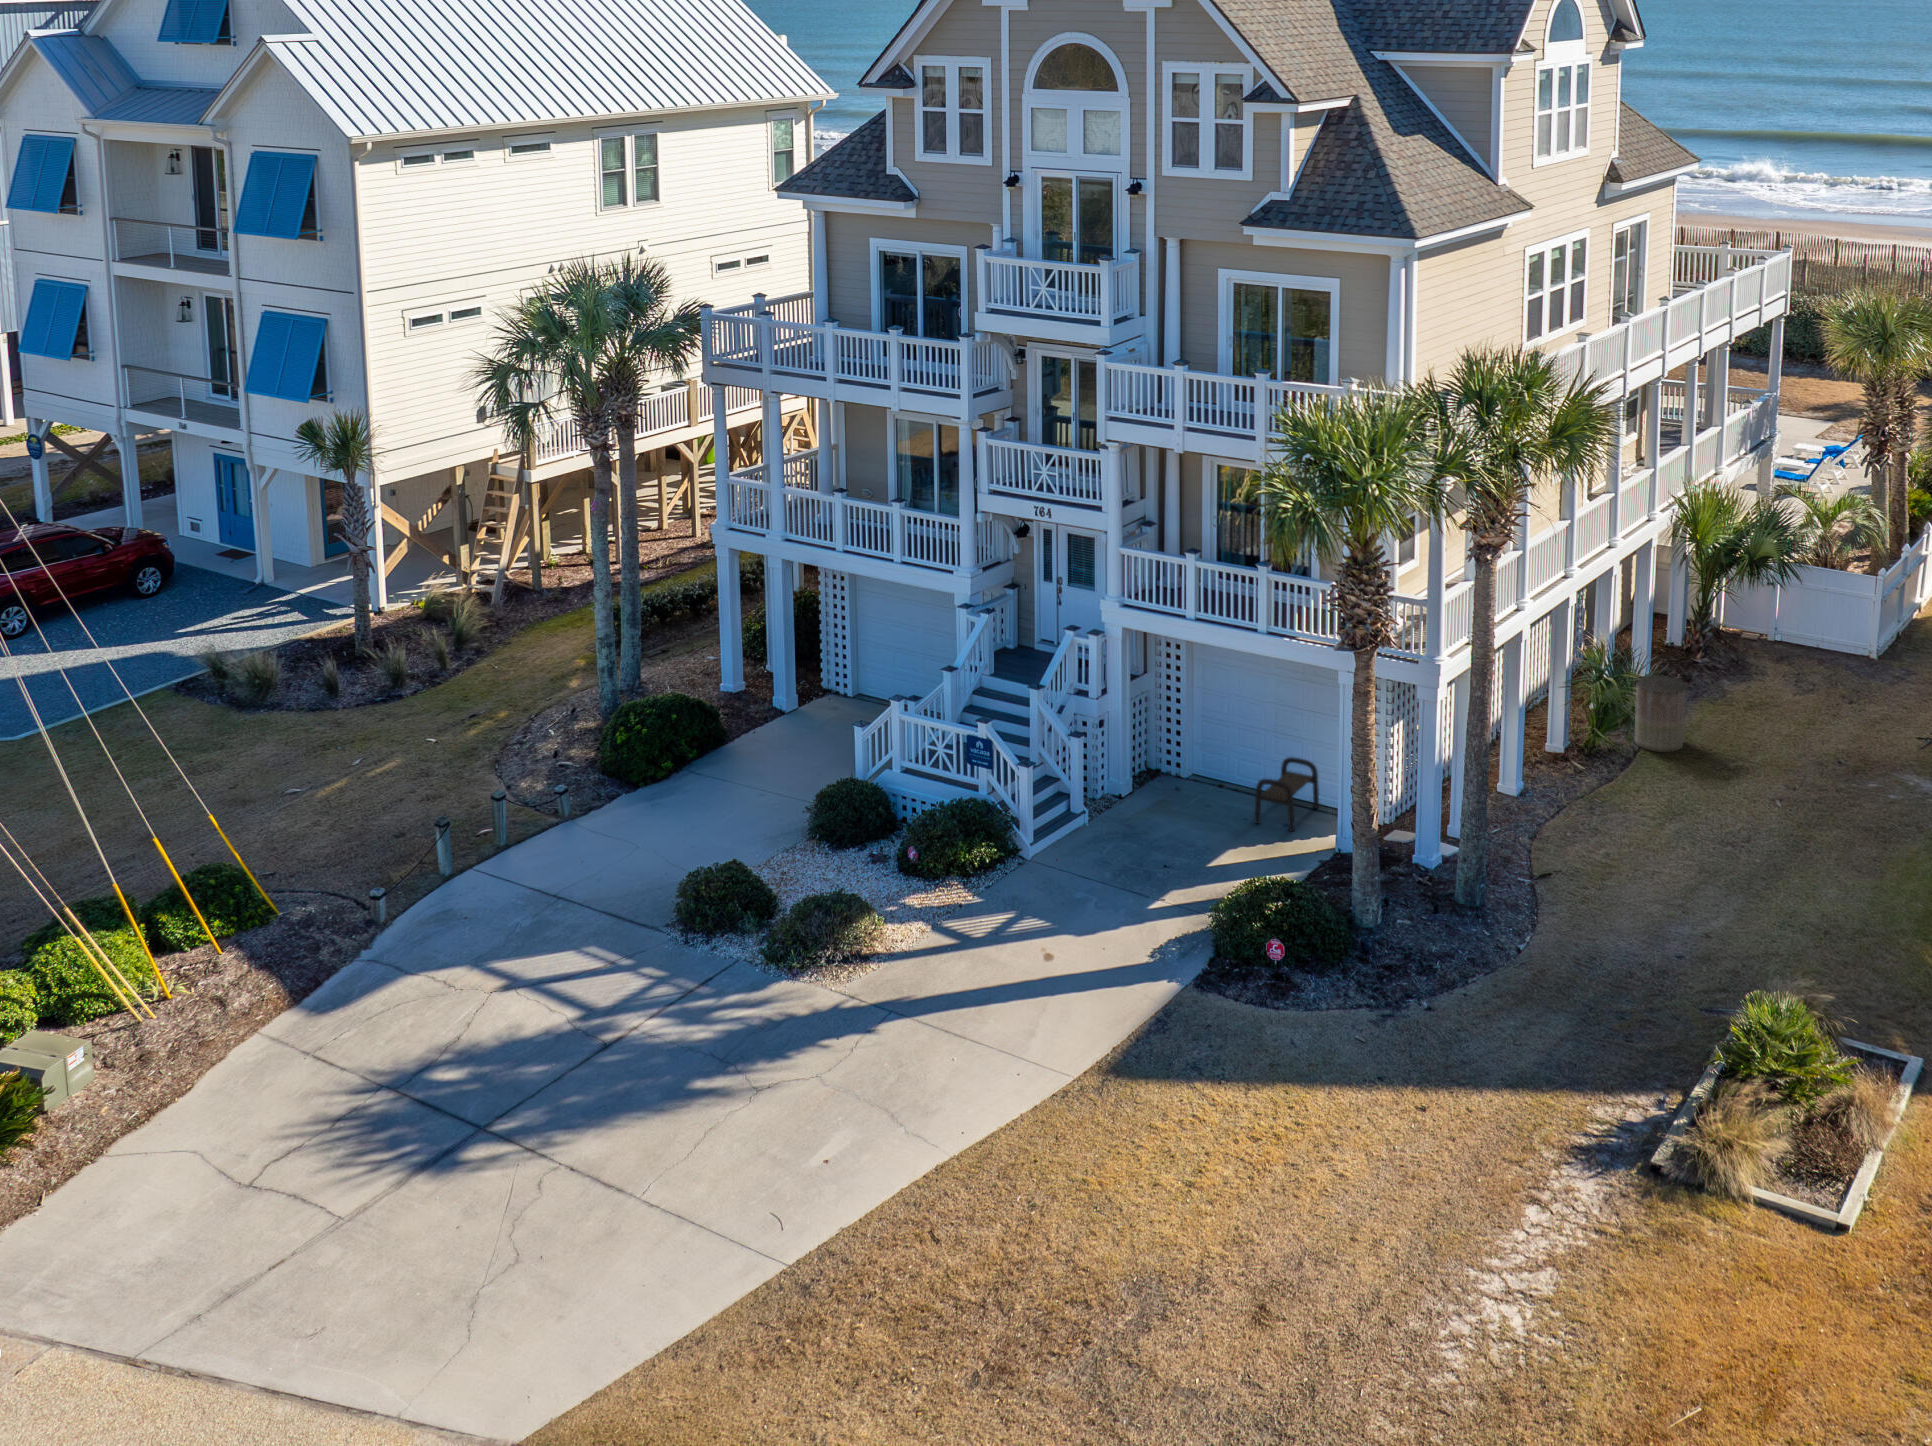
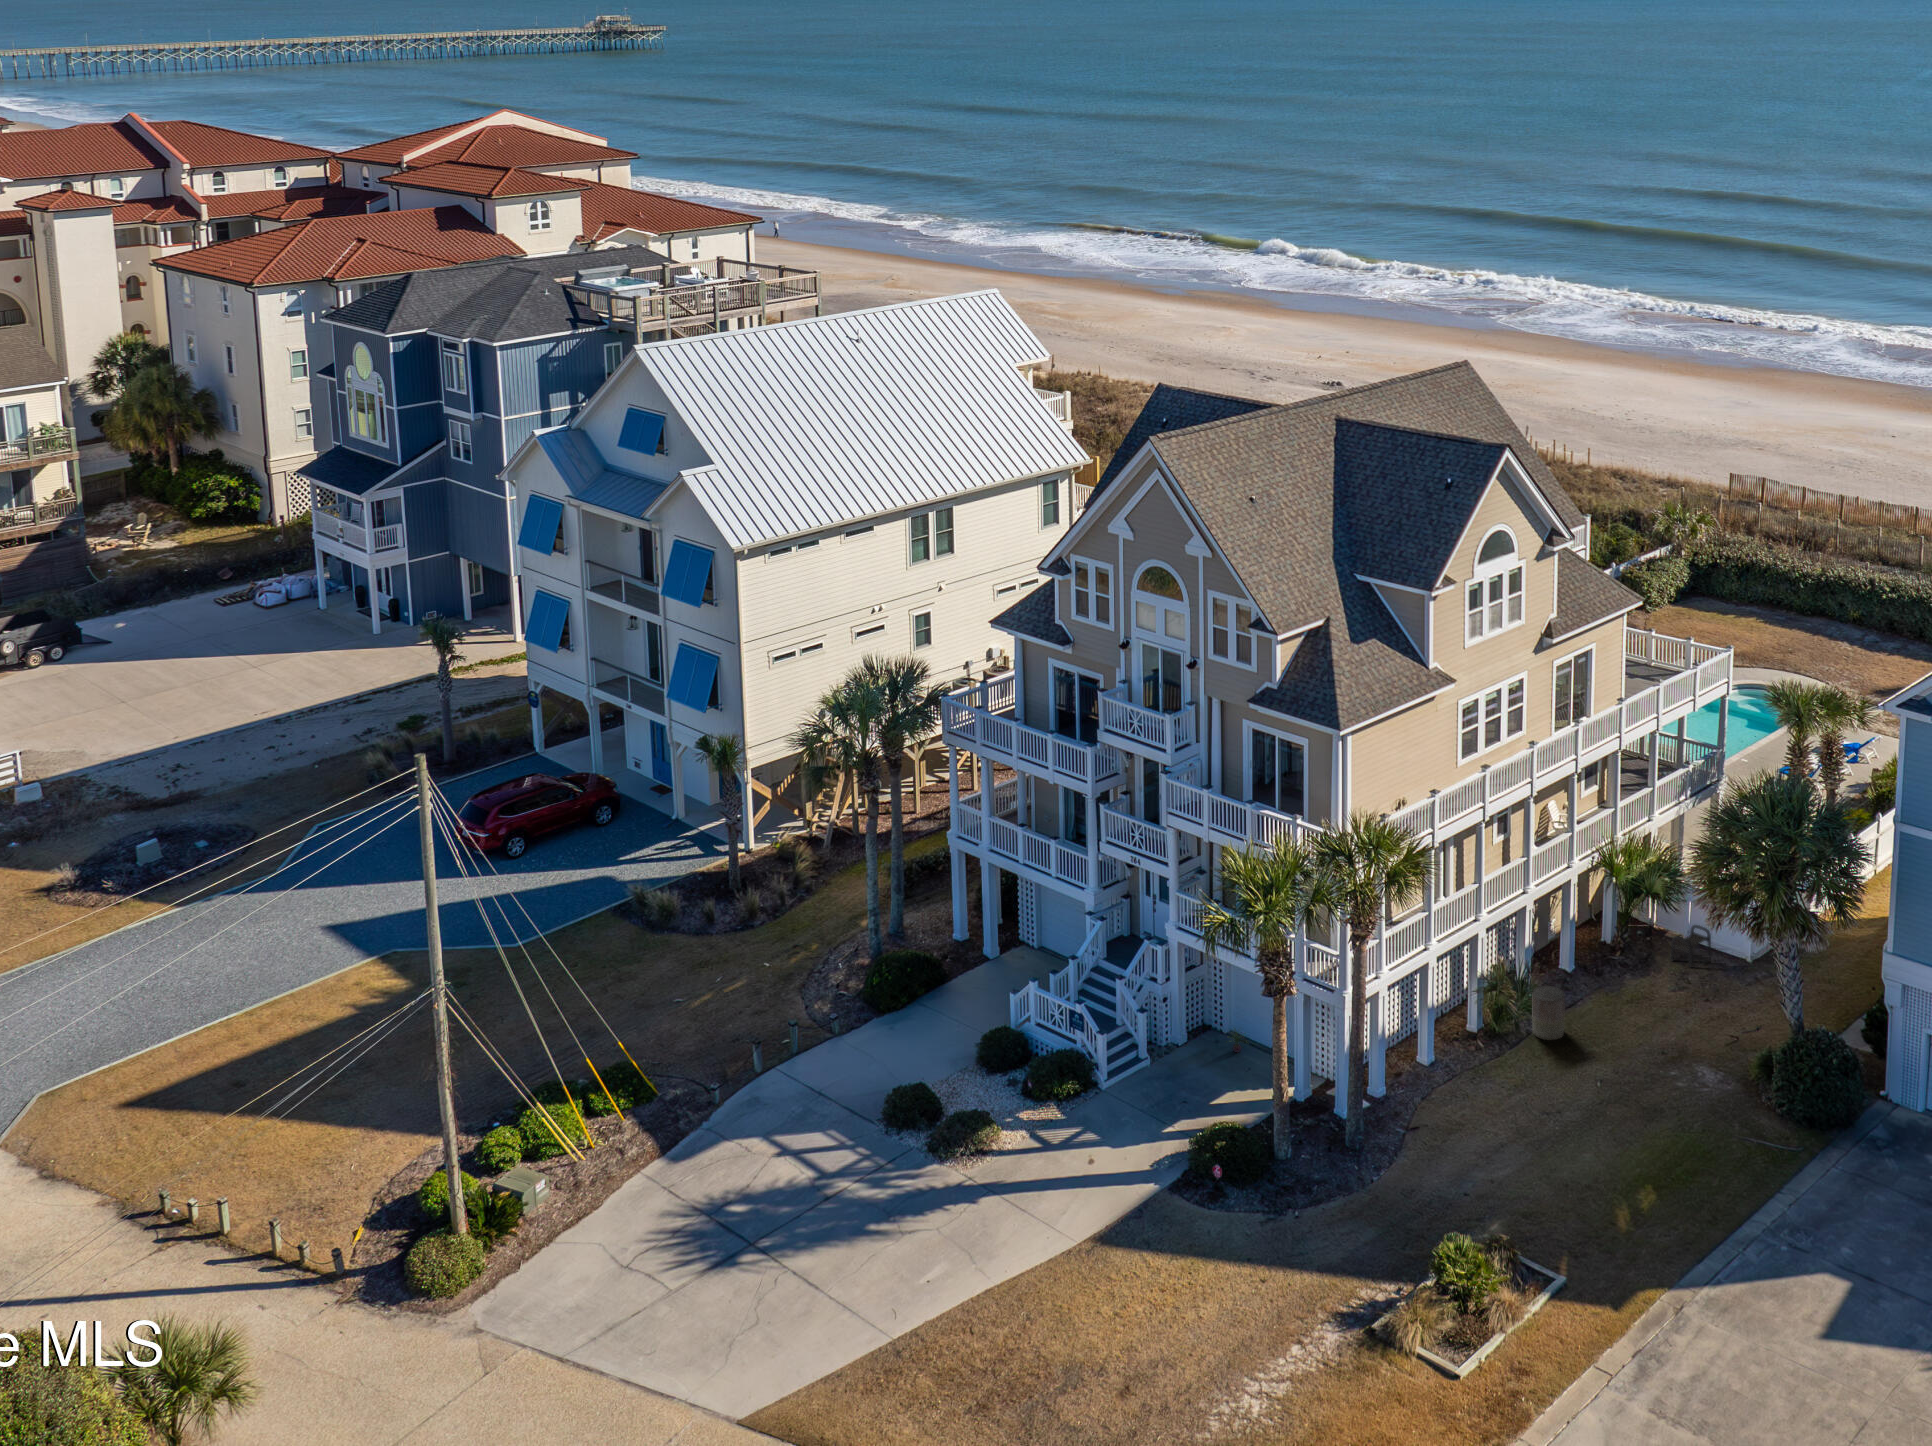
decorative plant: none [1192,756,1232,796] -> present [1226,1032,1241,1052]
bench: present [1255,757,1319,831] -> present [1671,925,1711,968]

